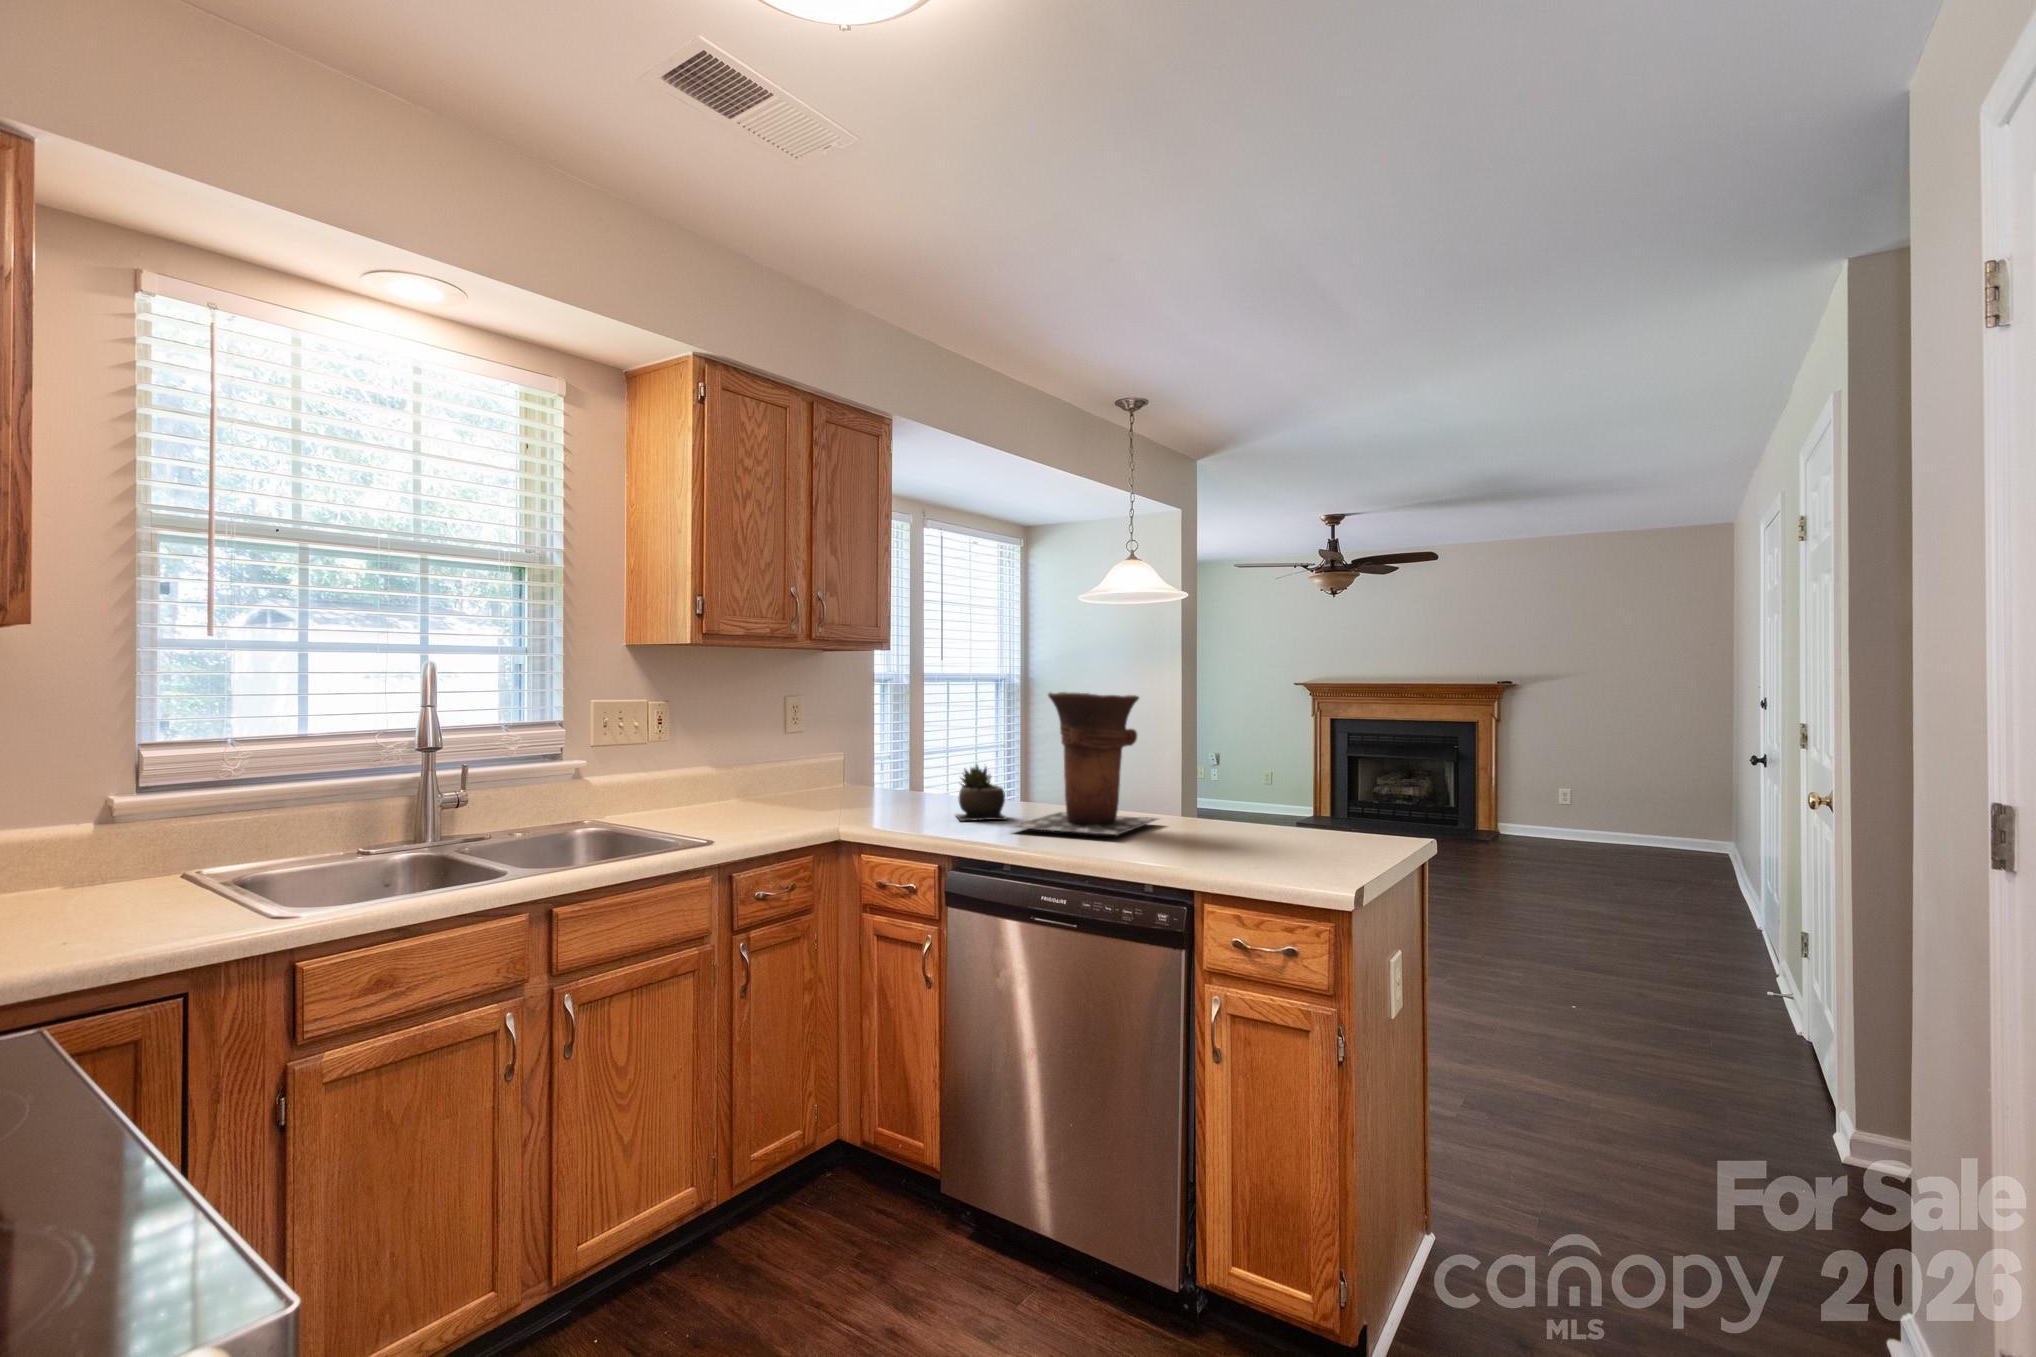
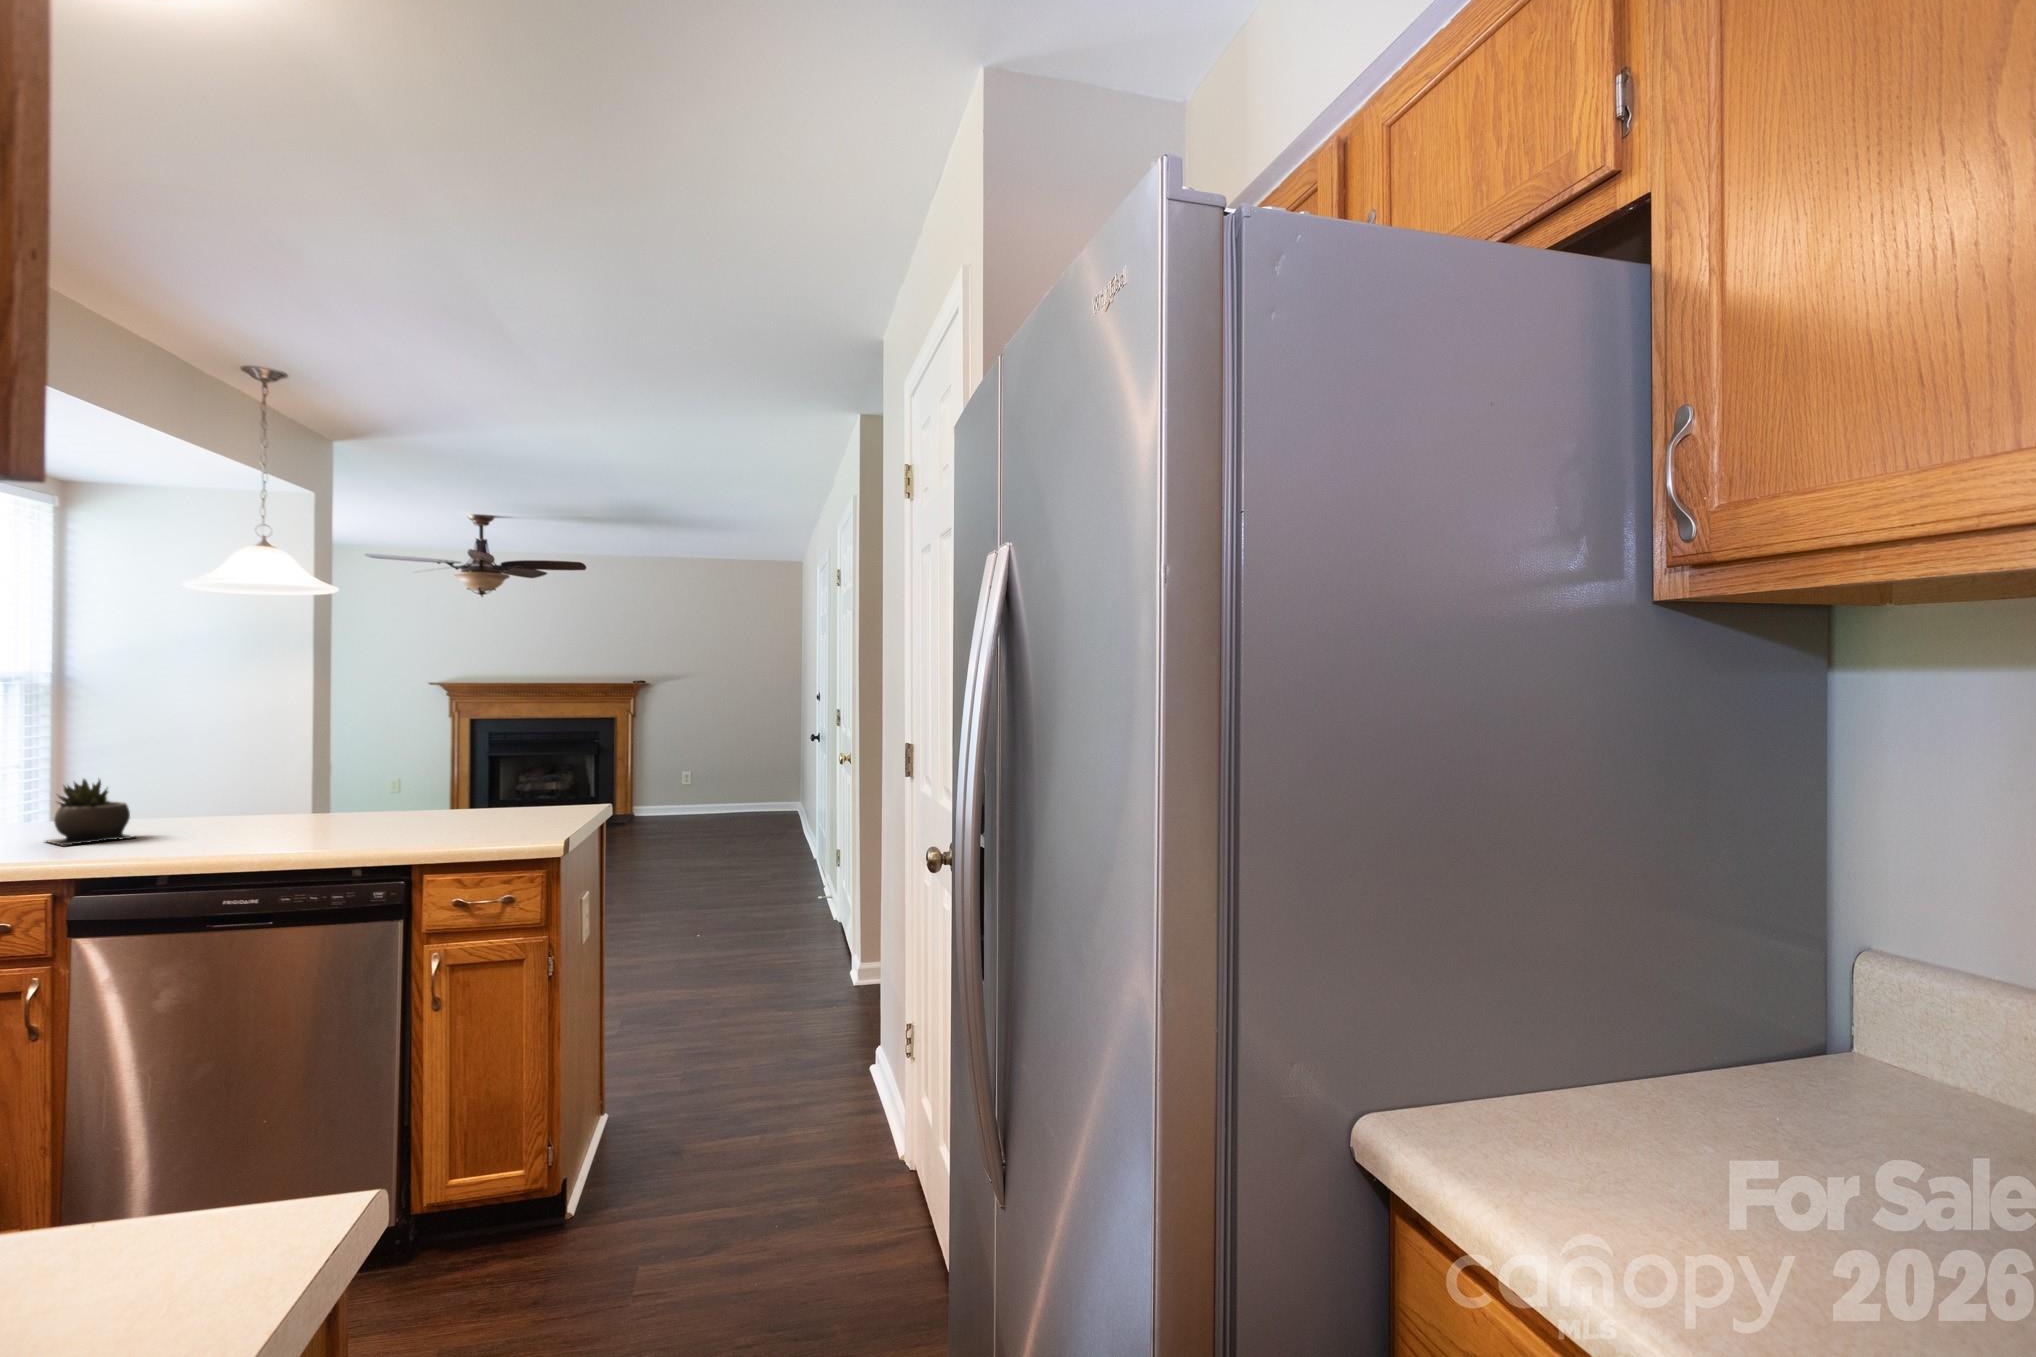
vase: present [1012,692,1158,835] -> none [153,694,349,842]

